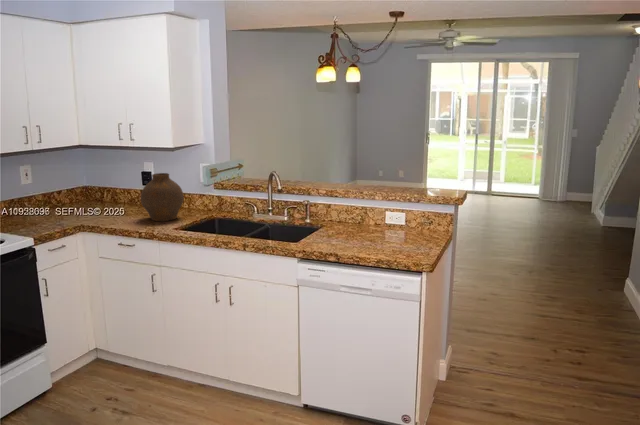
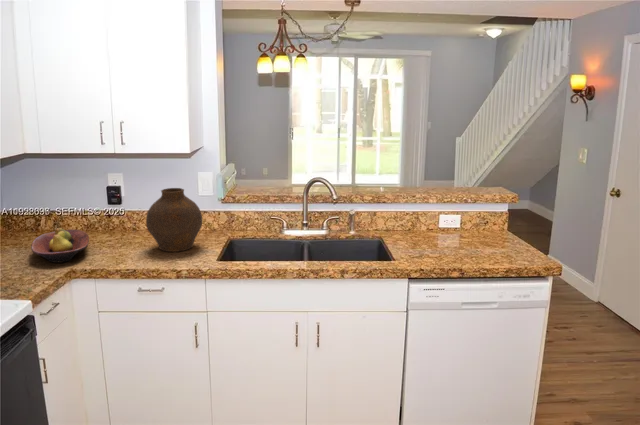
fruit bowl: none [68,197,114,220] -> present [31,228,89,263]

